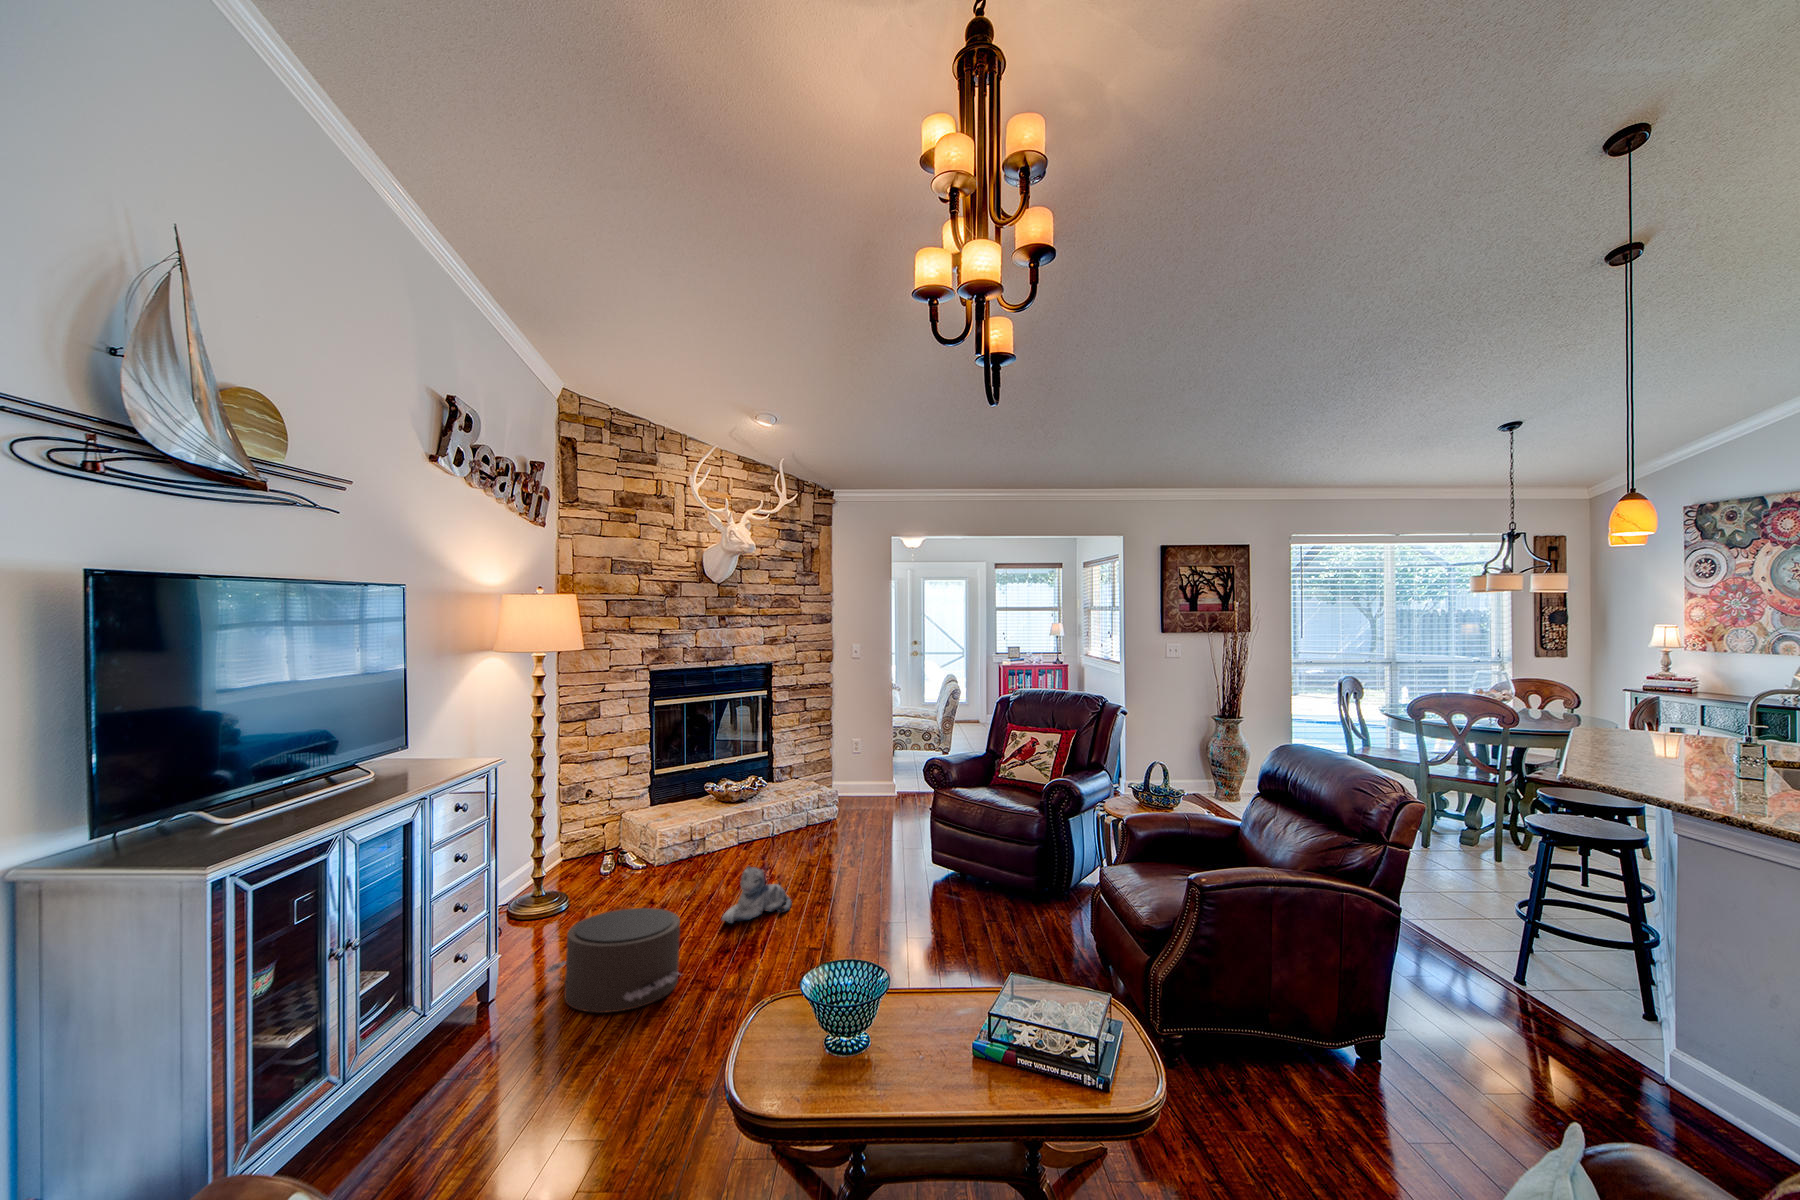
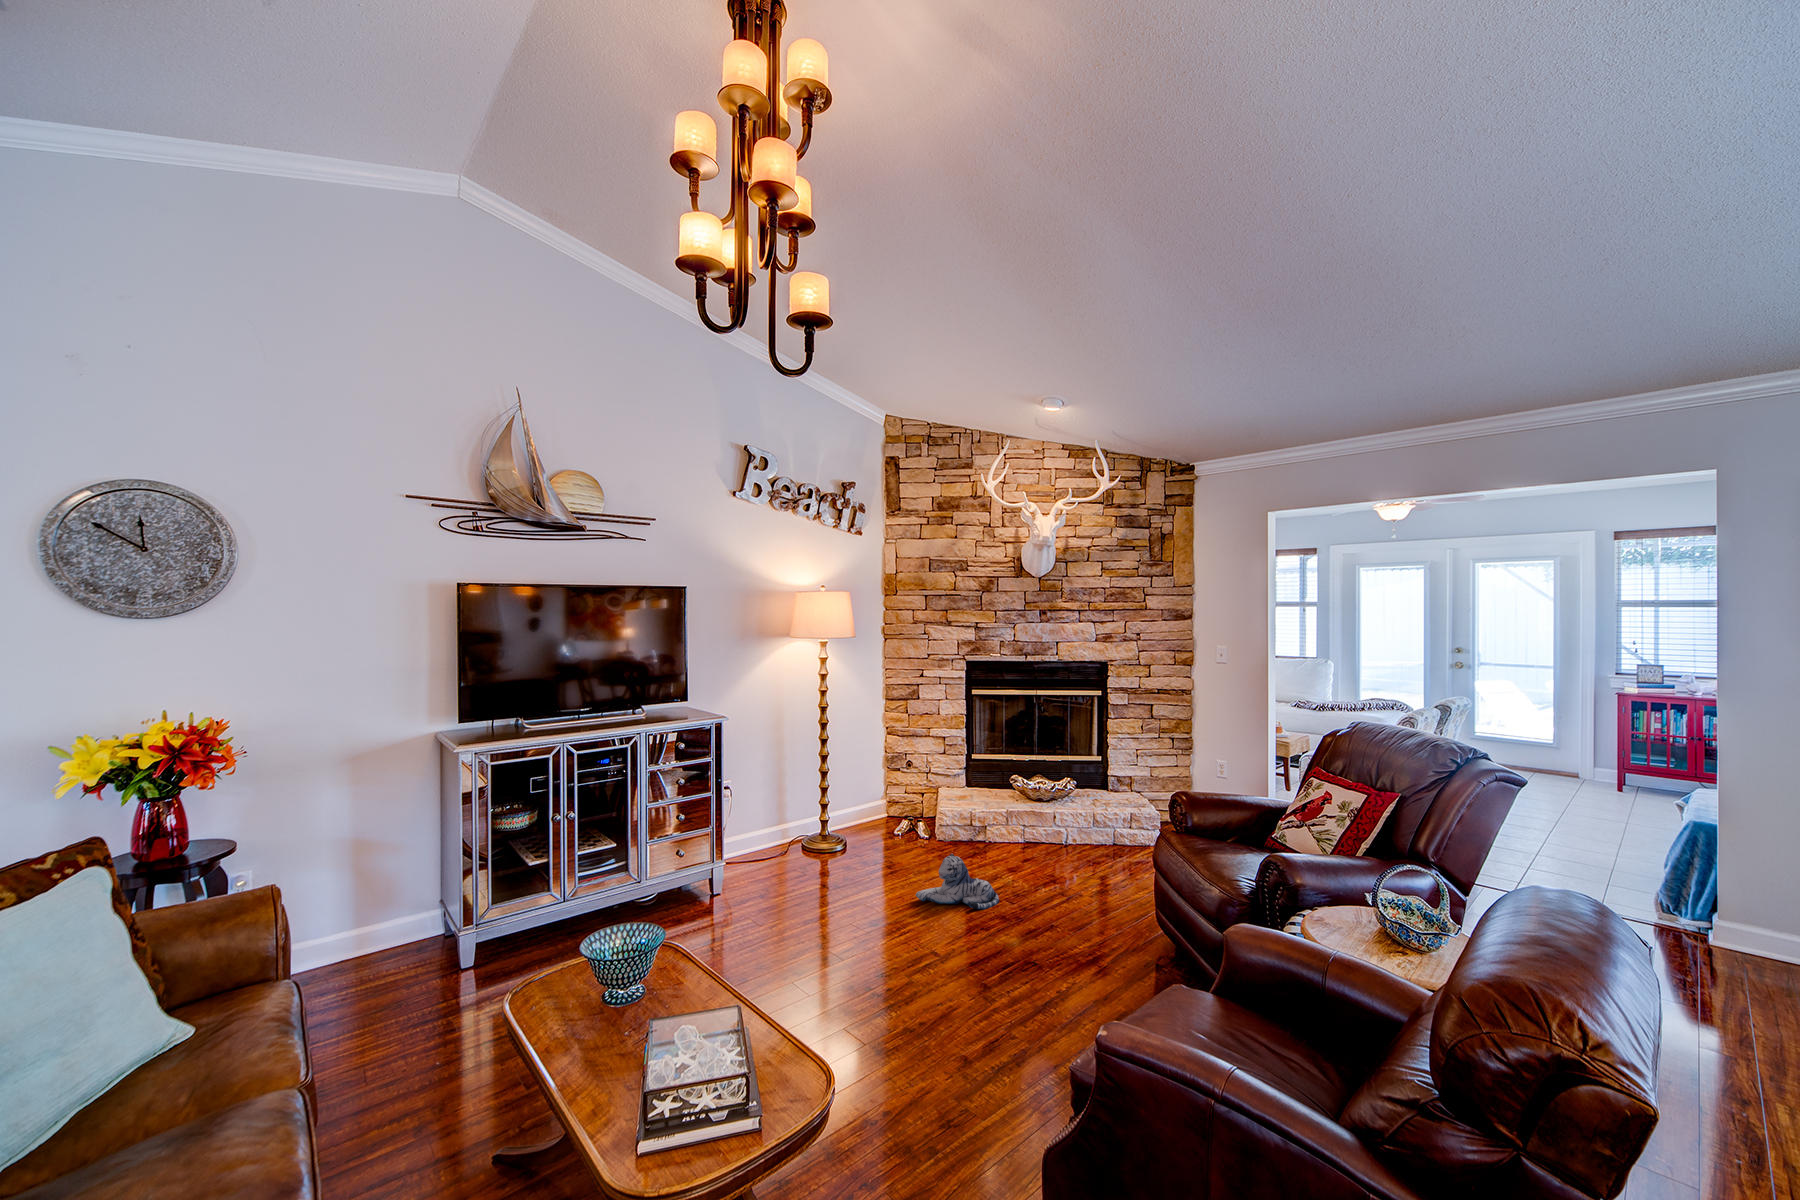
pouf: present [547,908,680,1013] -> none [758,853,848,932]

